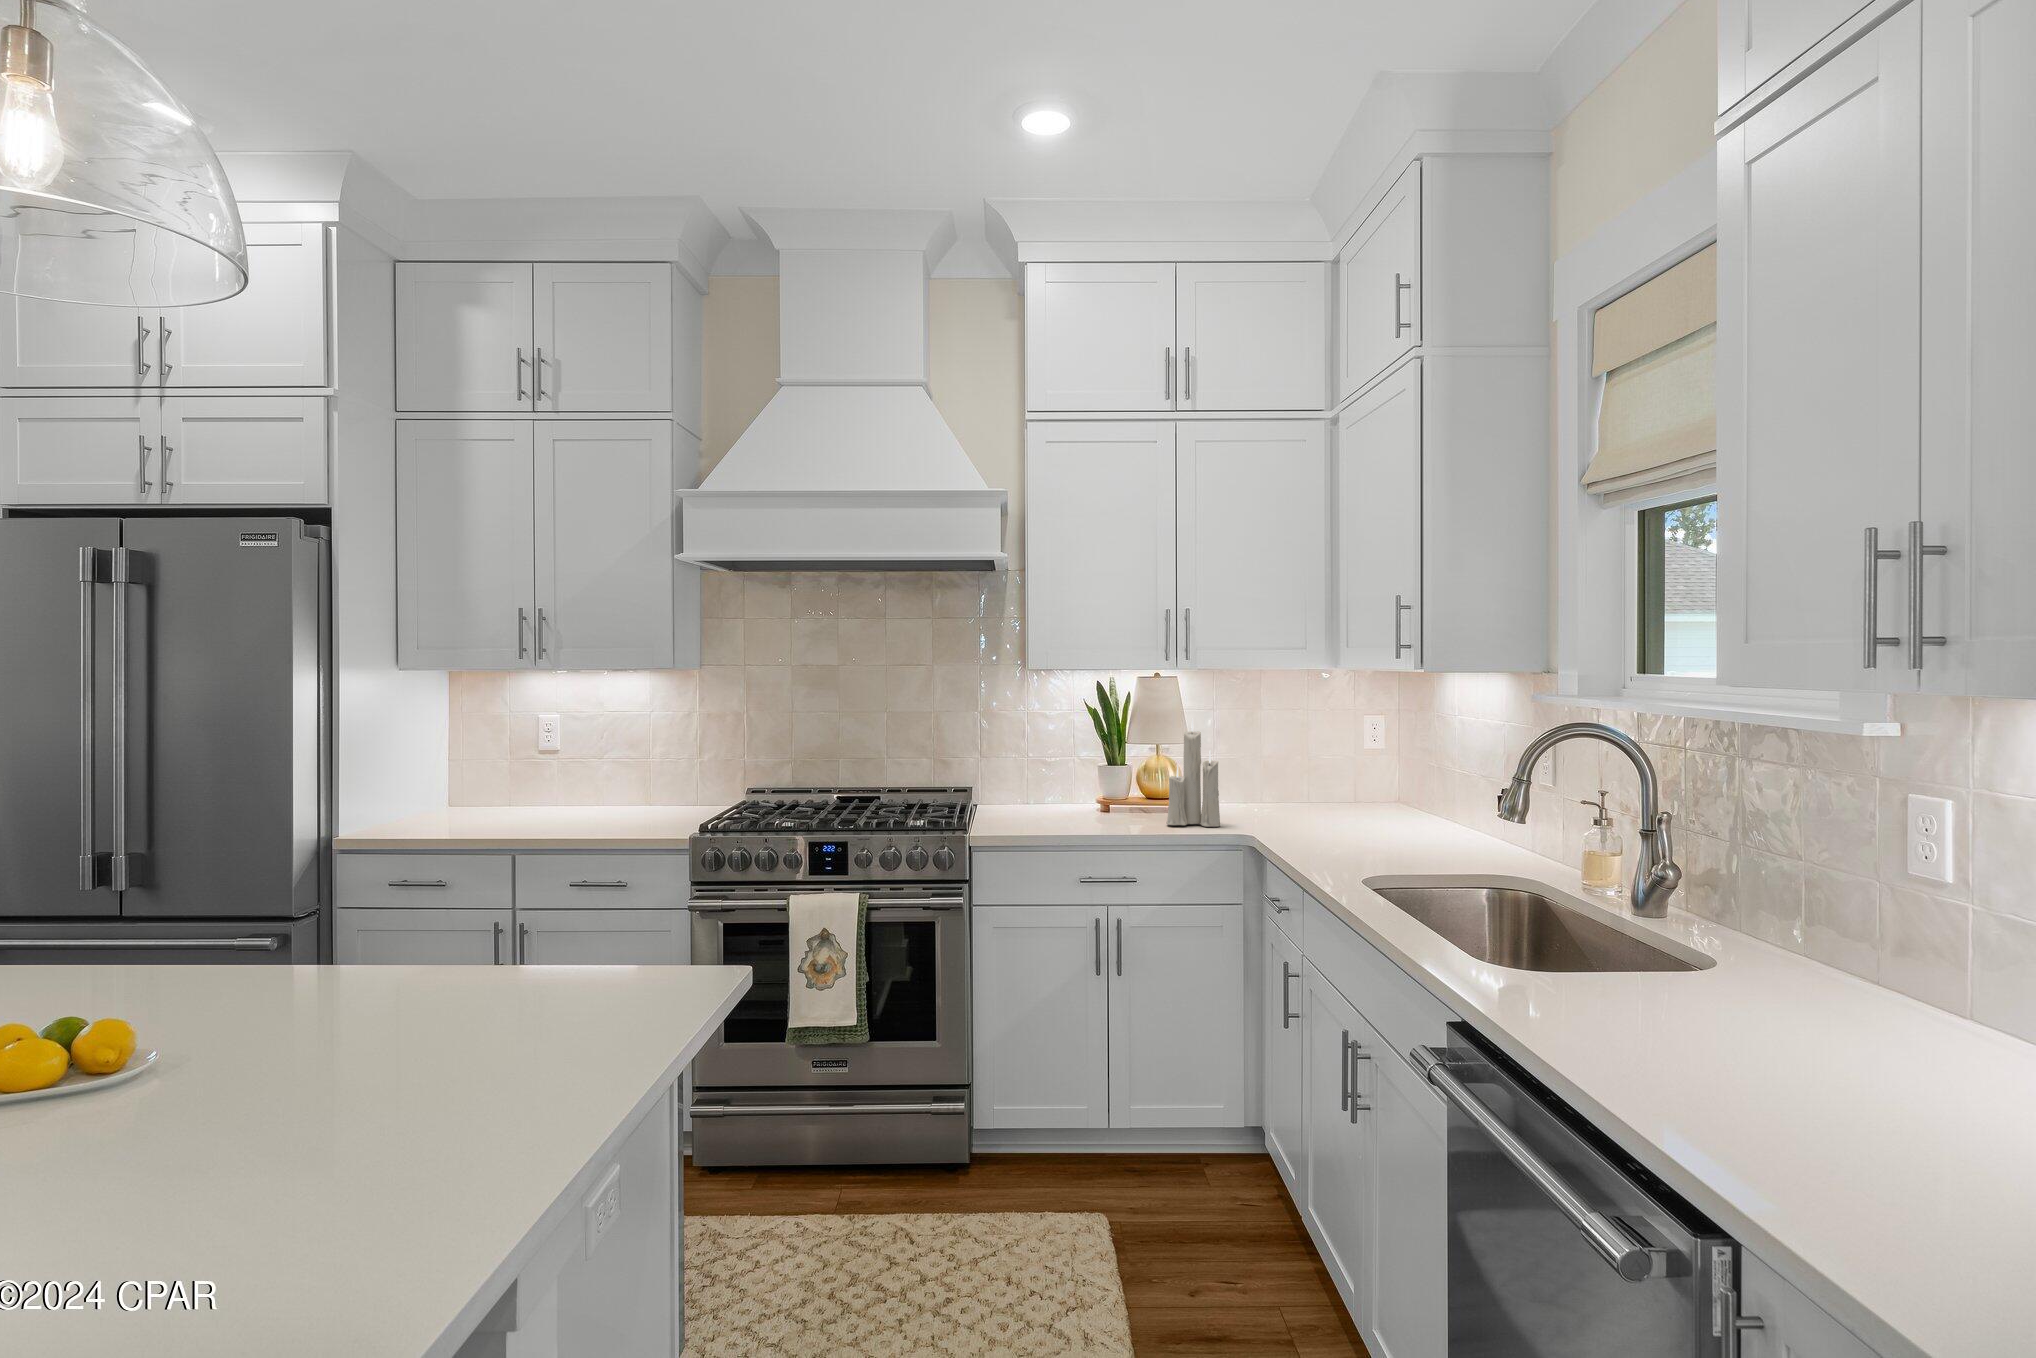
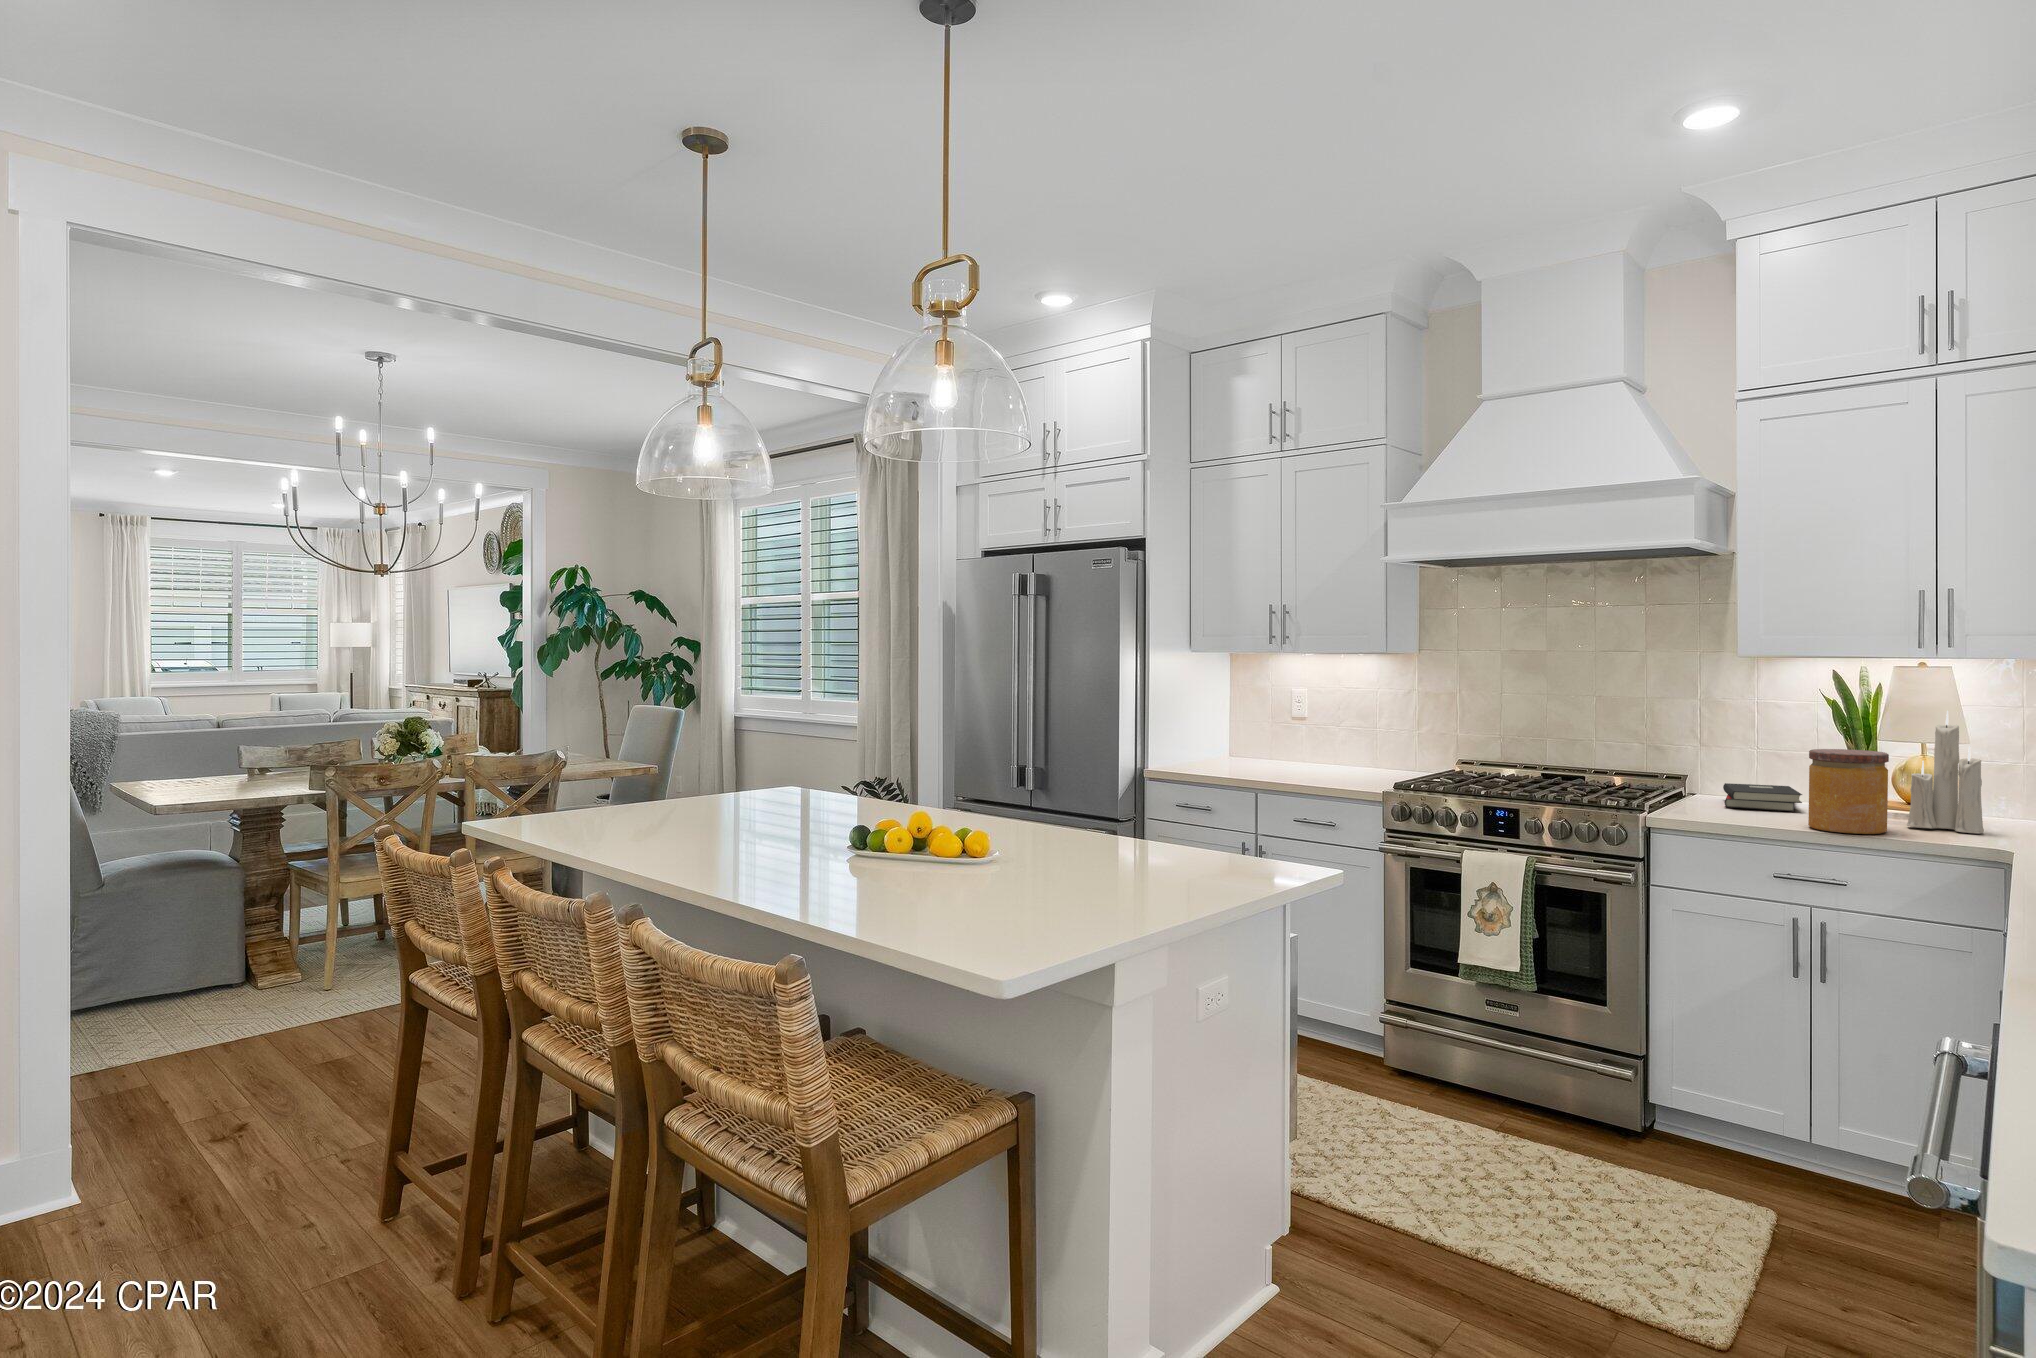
jar: none [1101,758,1162,839] -> present [1808,749,1889,834]
hardback book: none [1006,791,1080,819] -> present [1723,783,1802,811]

